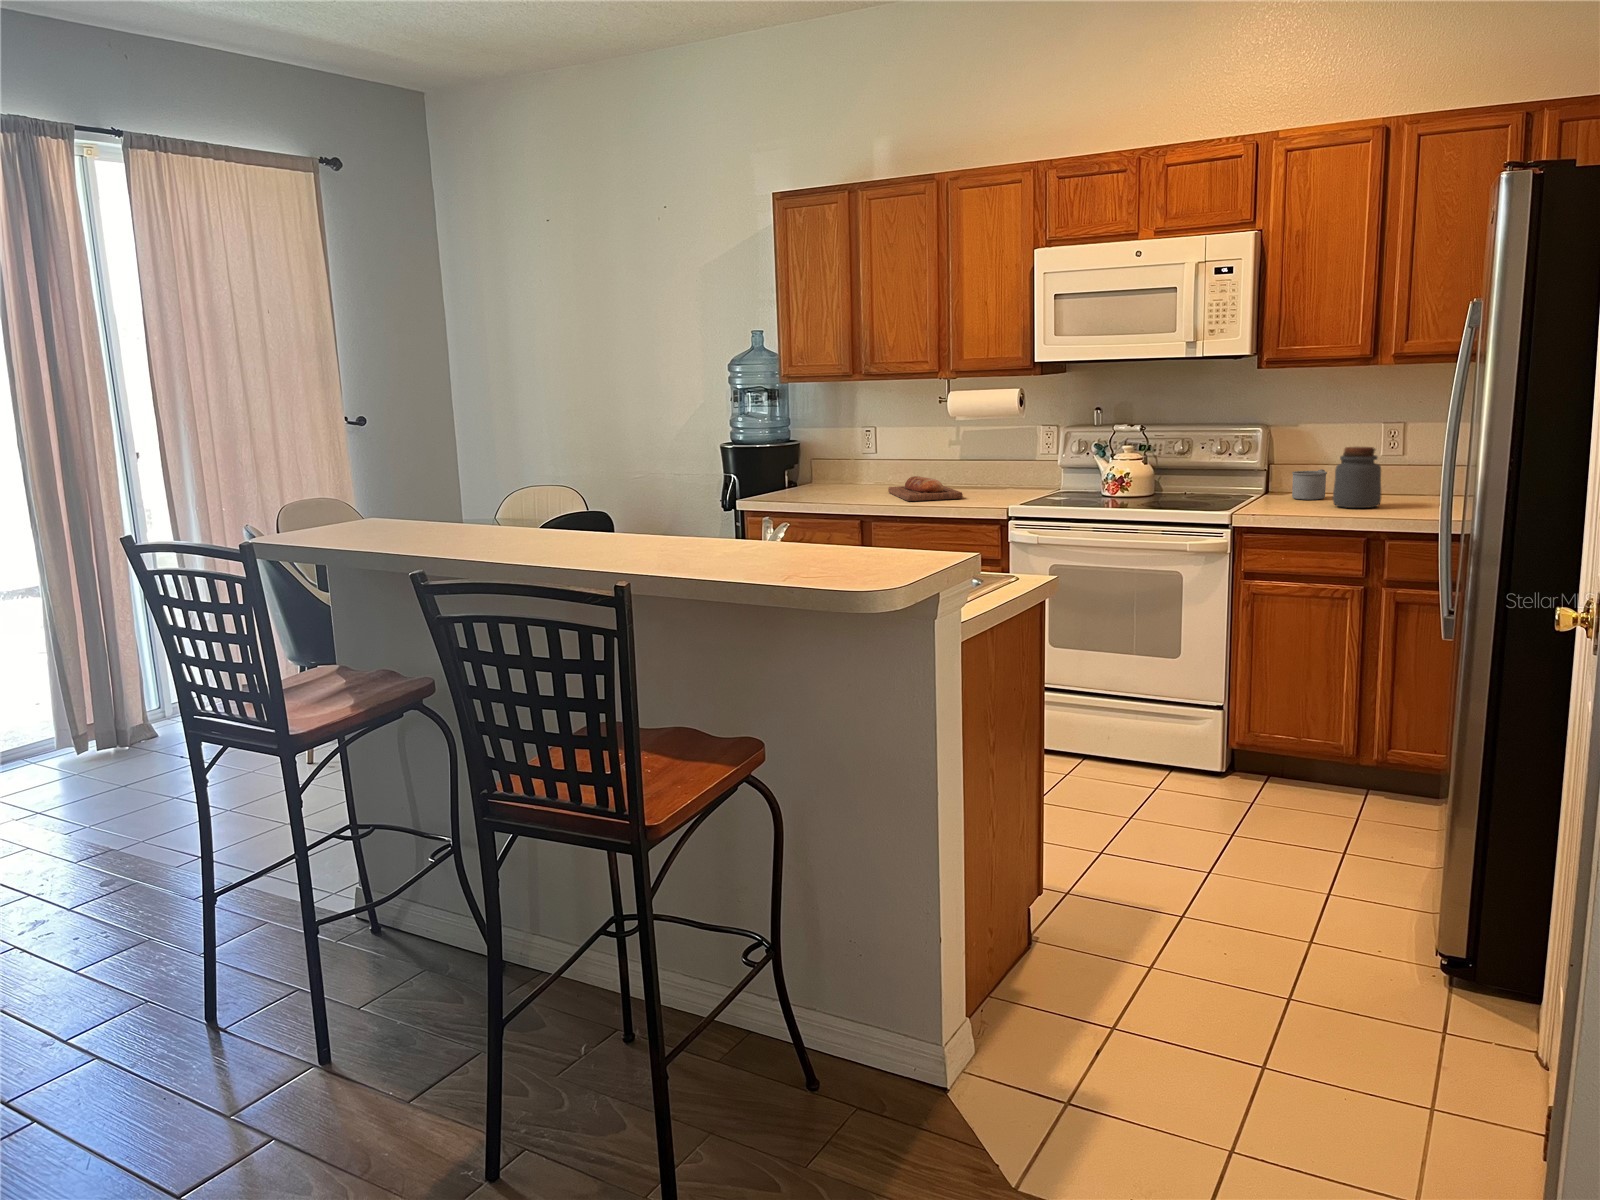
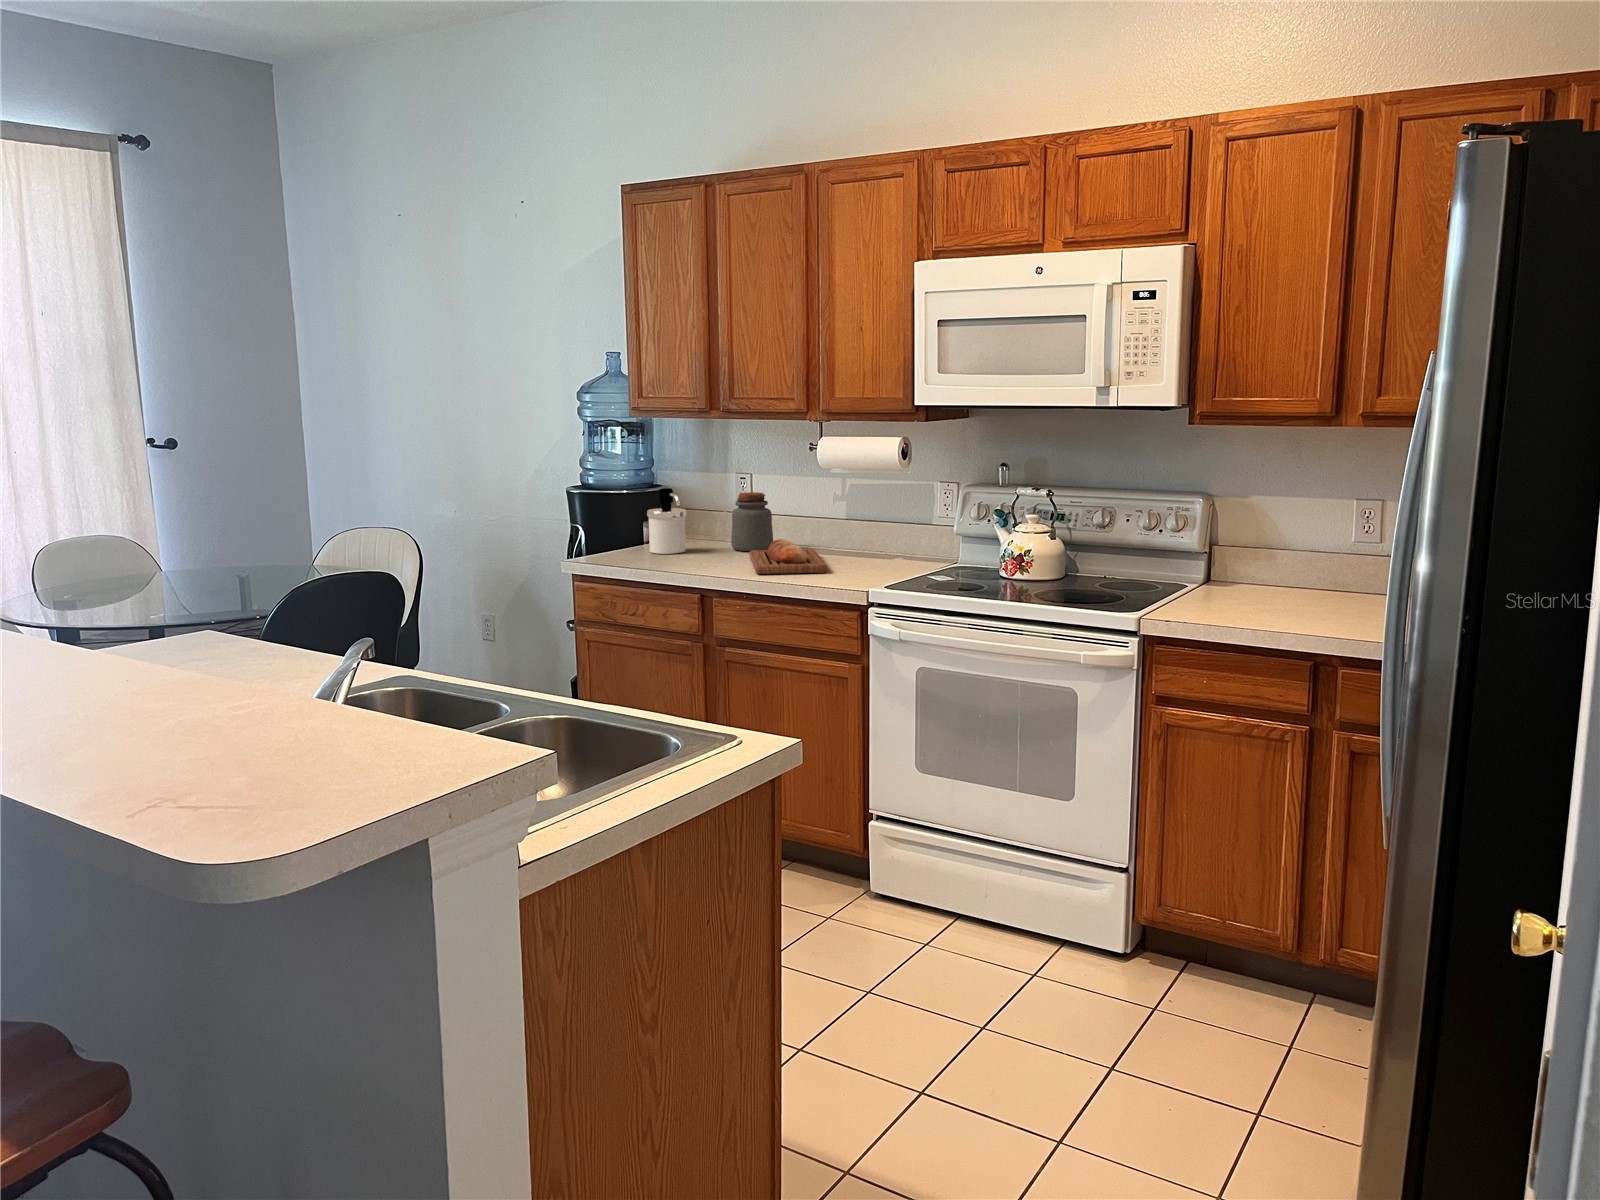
soap dispenser: none [799,439,830,493] -> present [647,488,686,554]
jar: present [1333,447,1381,508] -> present [731,492,773,551]
mug: present [1292,469,1327,500] -> none [1234,555,1280,596]

